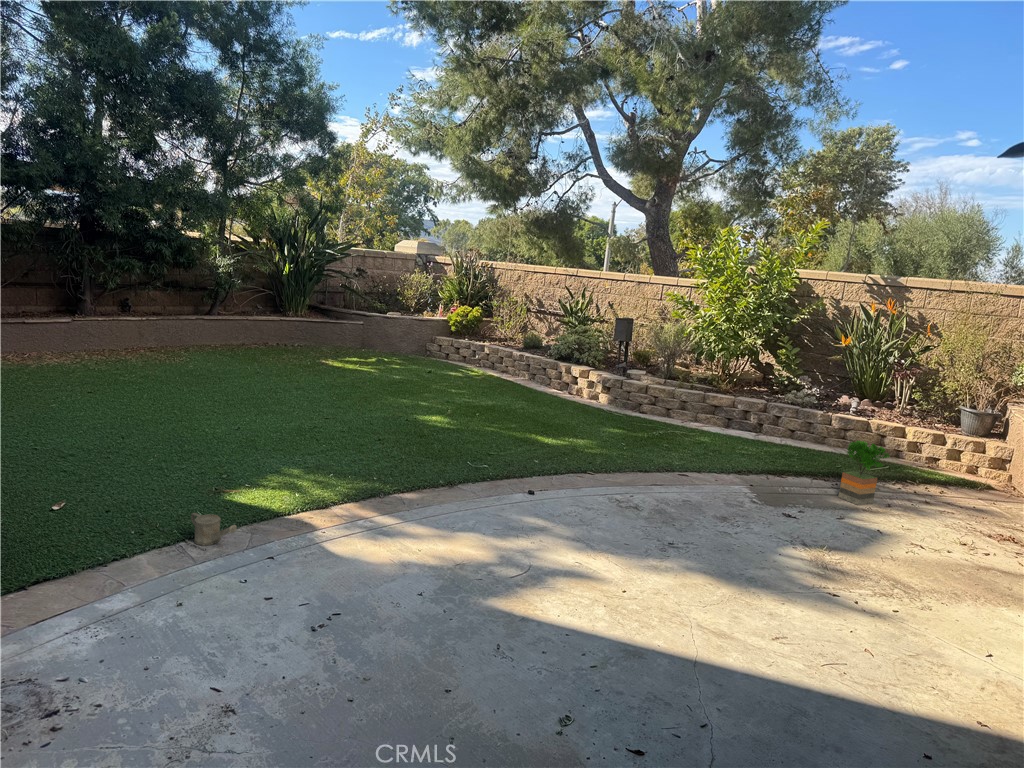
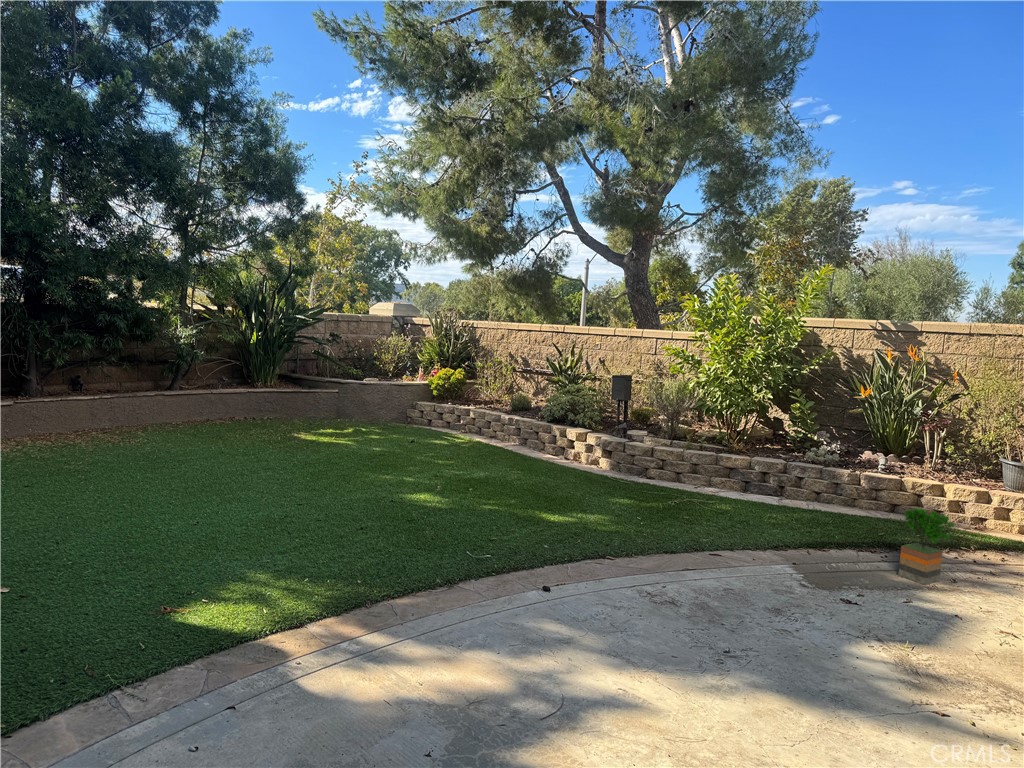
watering can: present [191,513,237,546] -> none [113,667,173,716]

